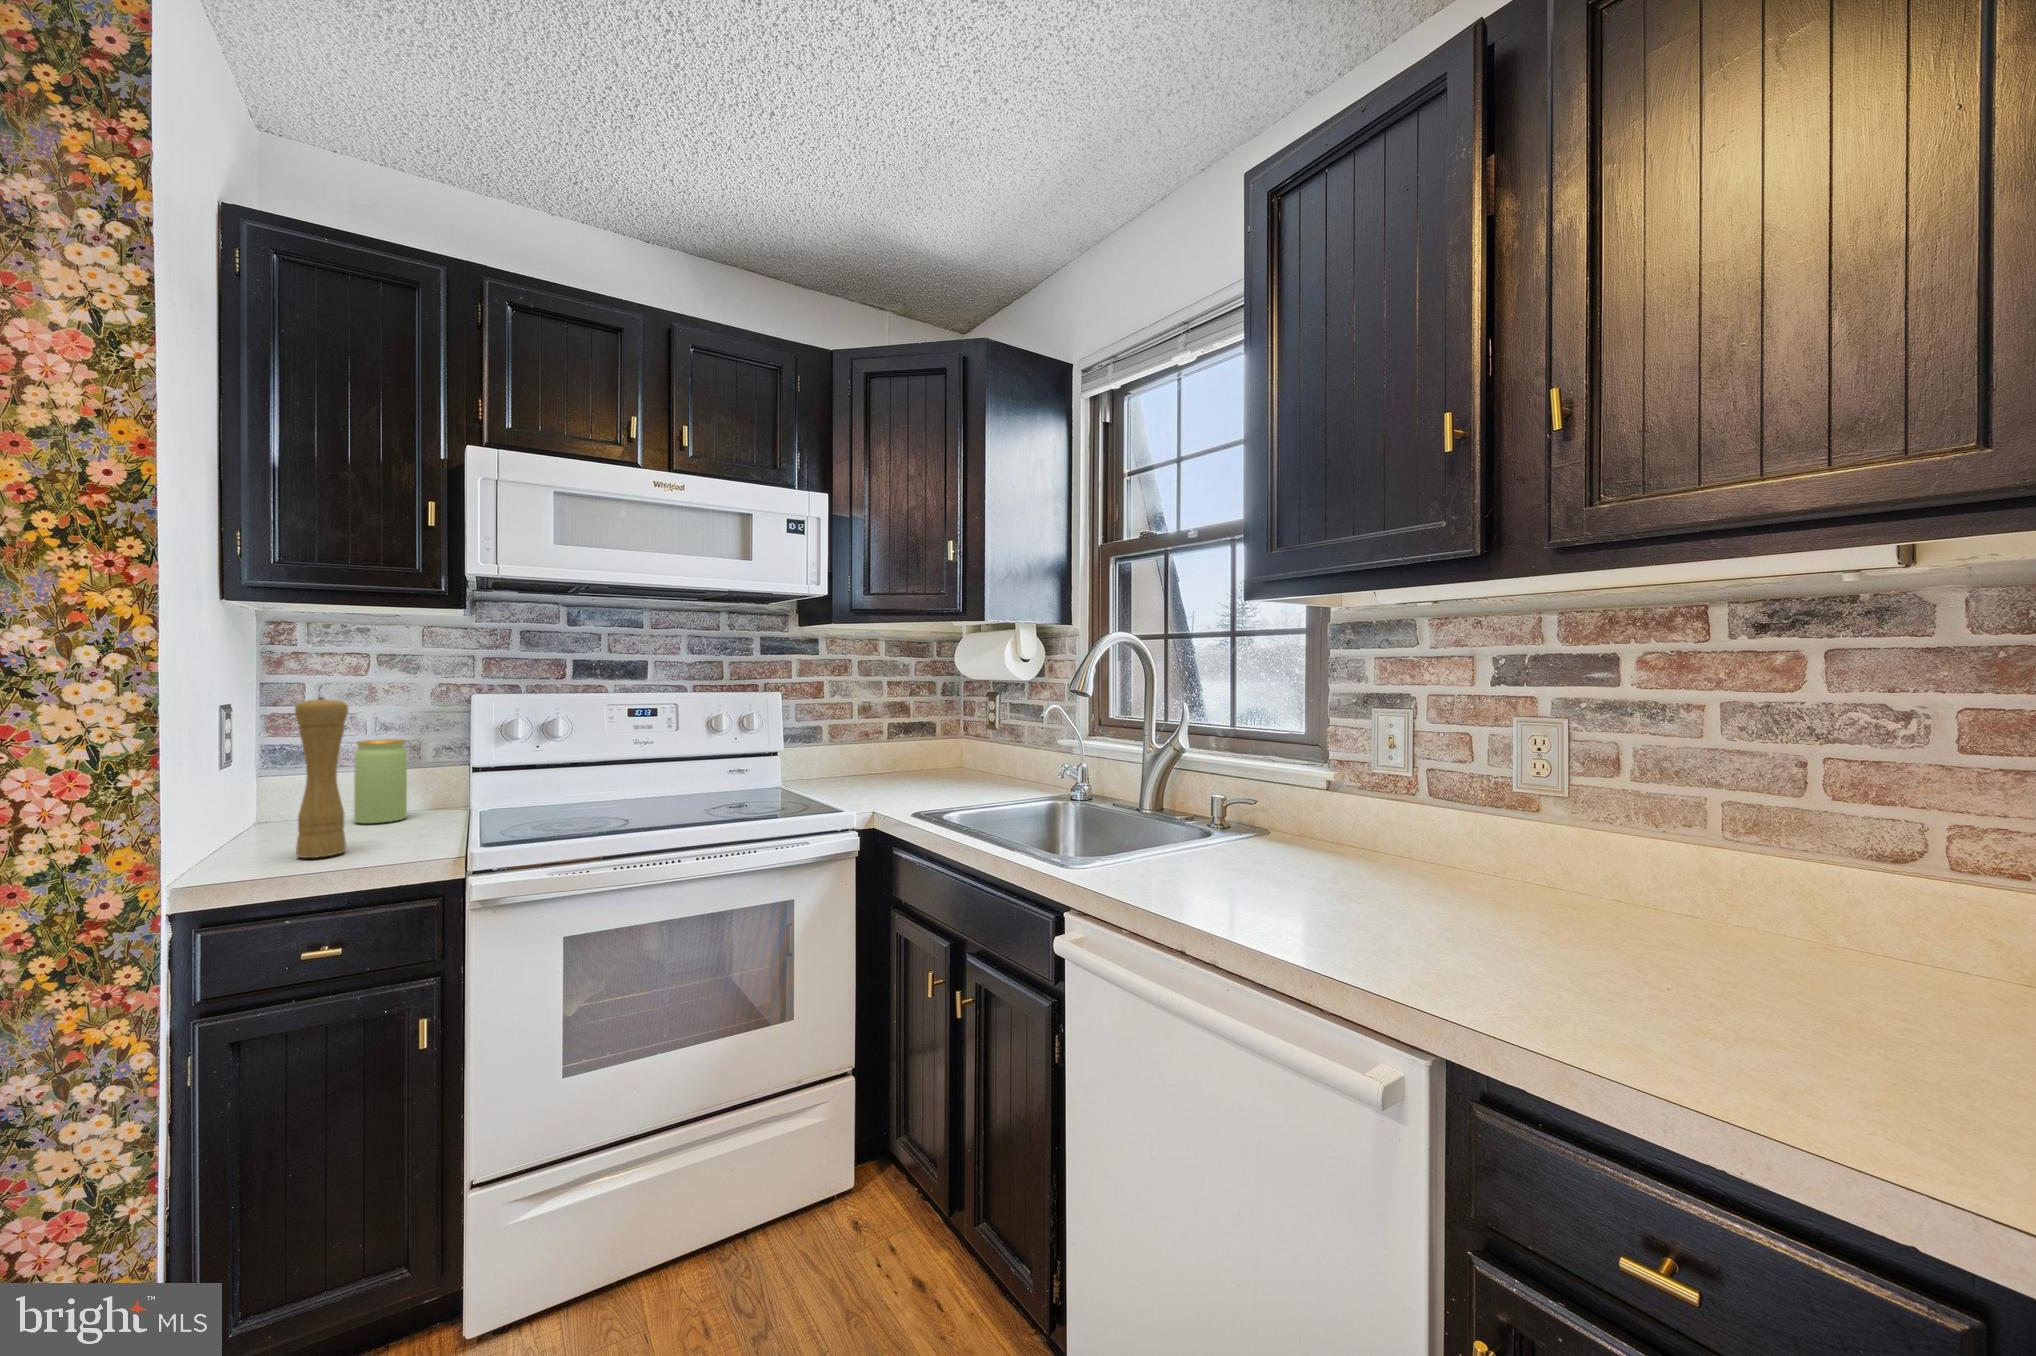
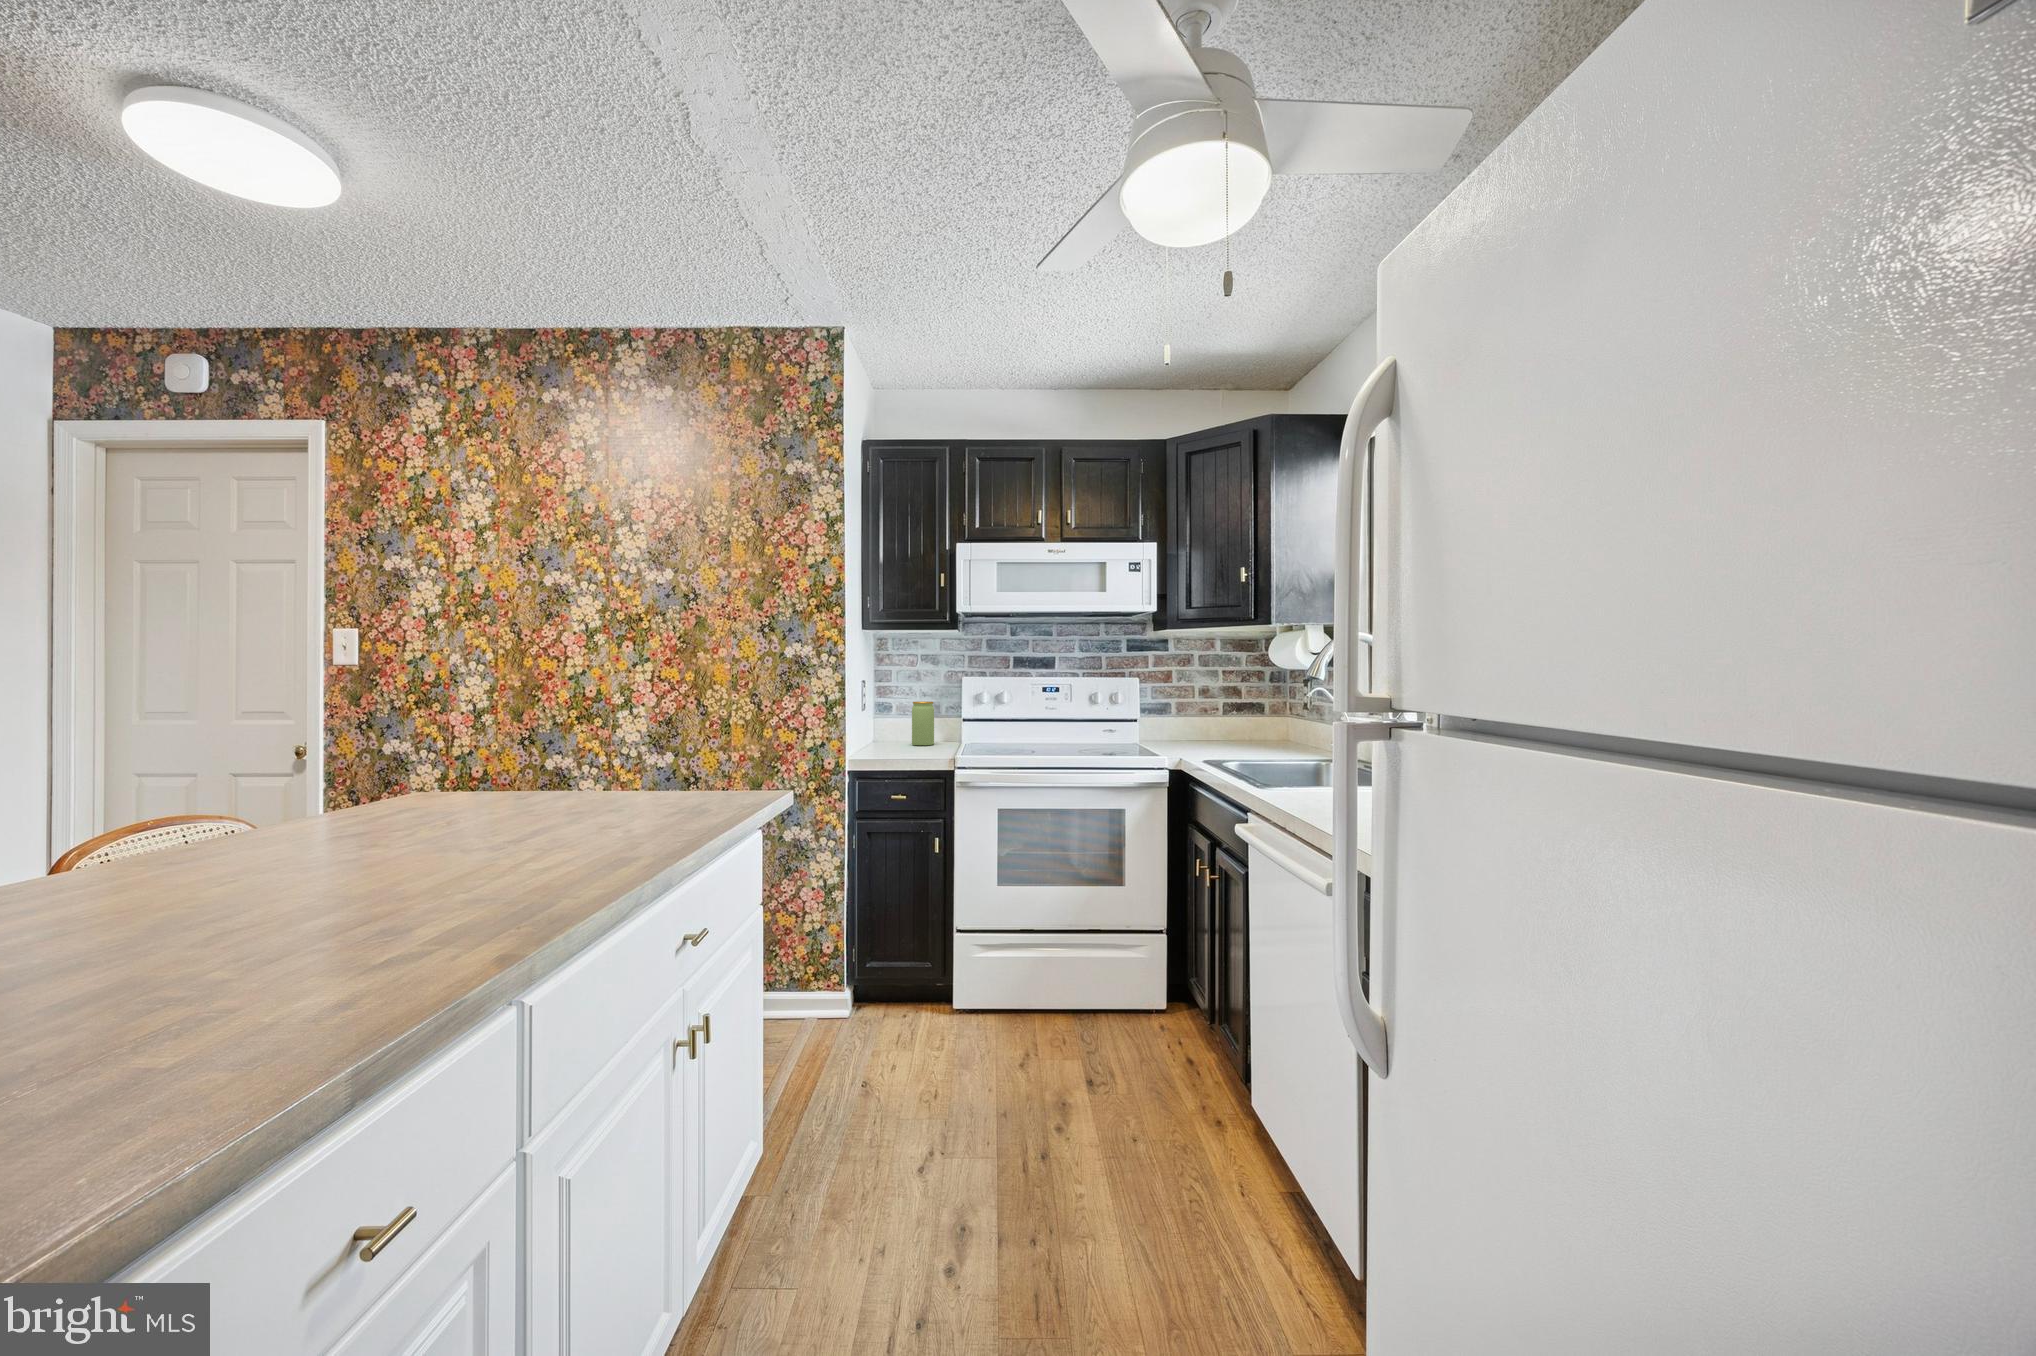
pepper mill: present [295,697,348,858] -> none [889,677,909,755]

